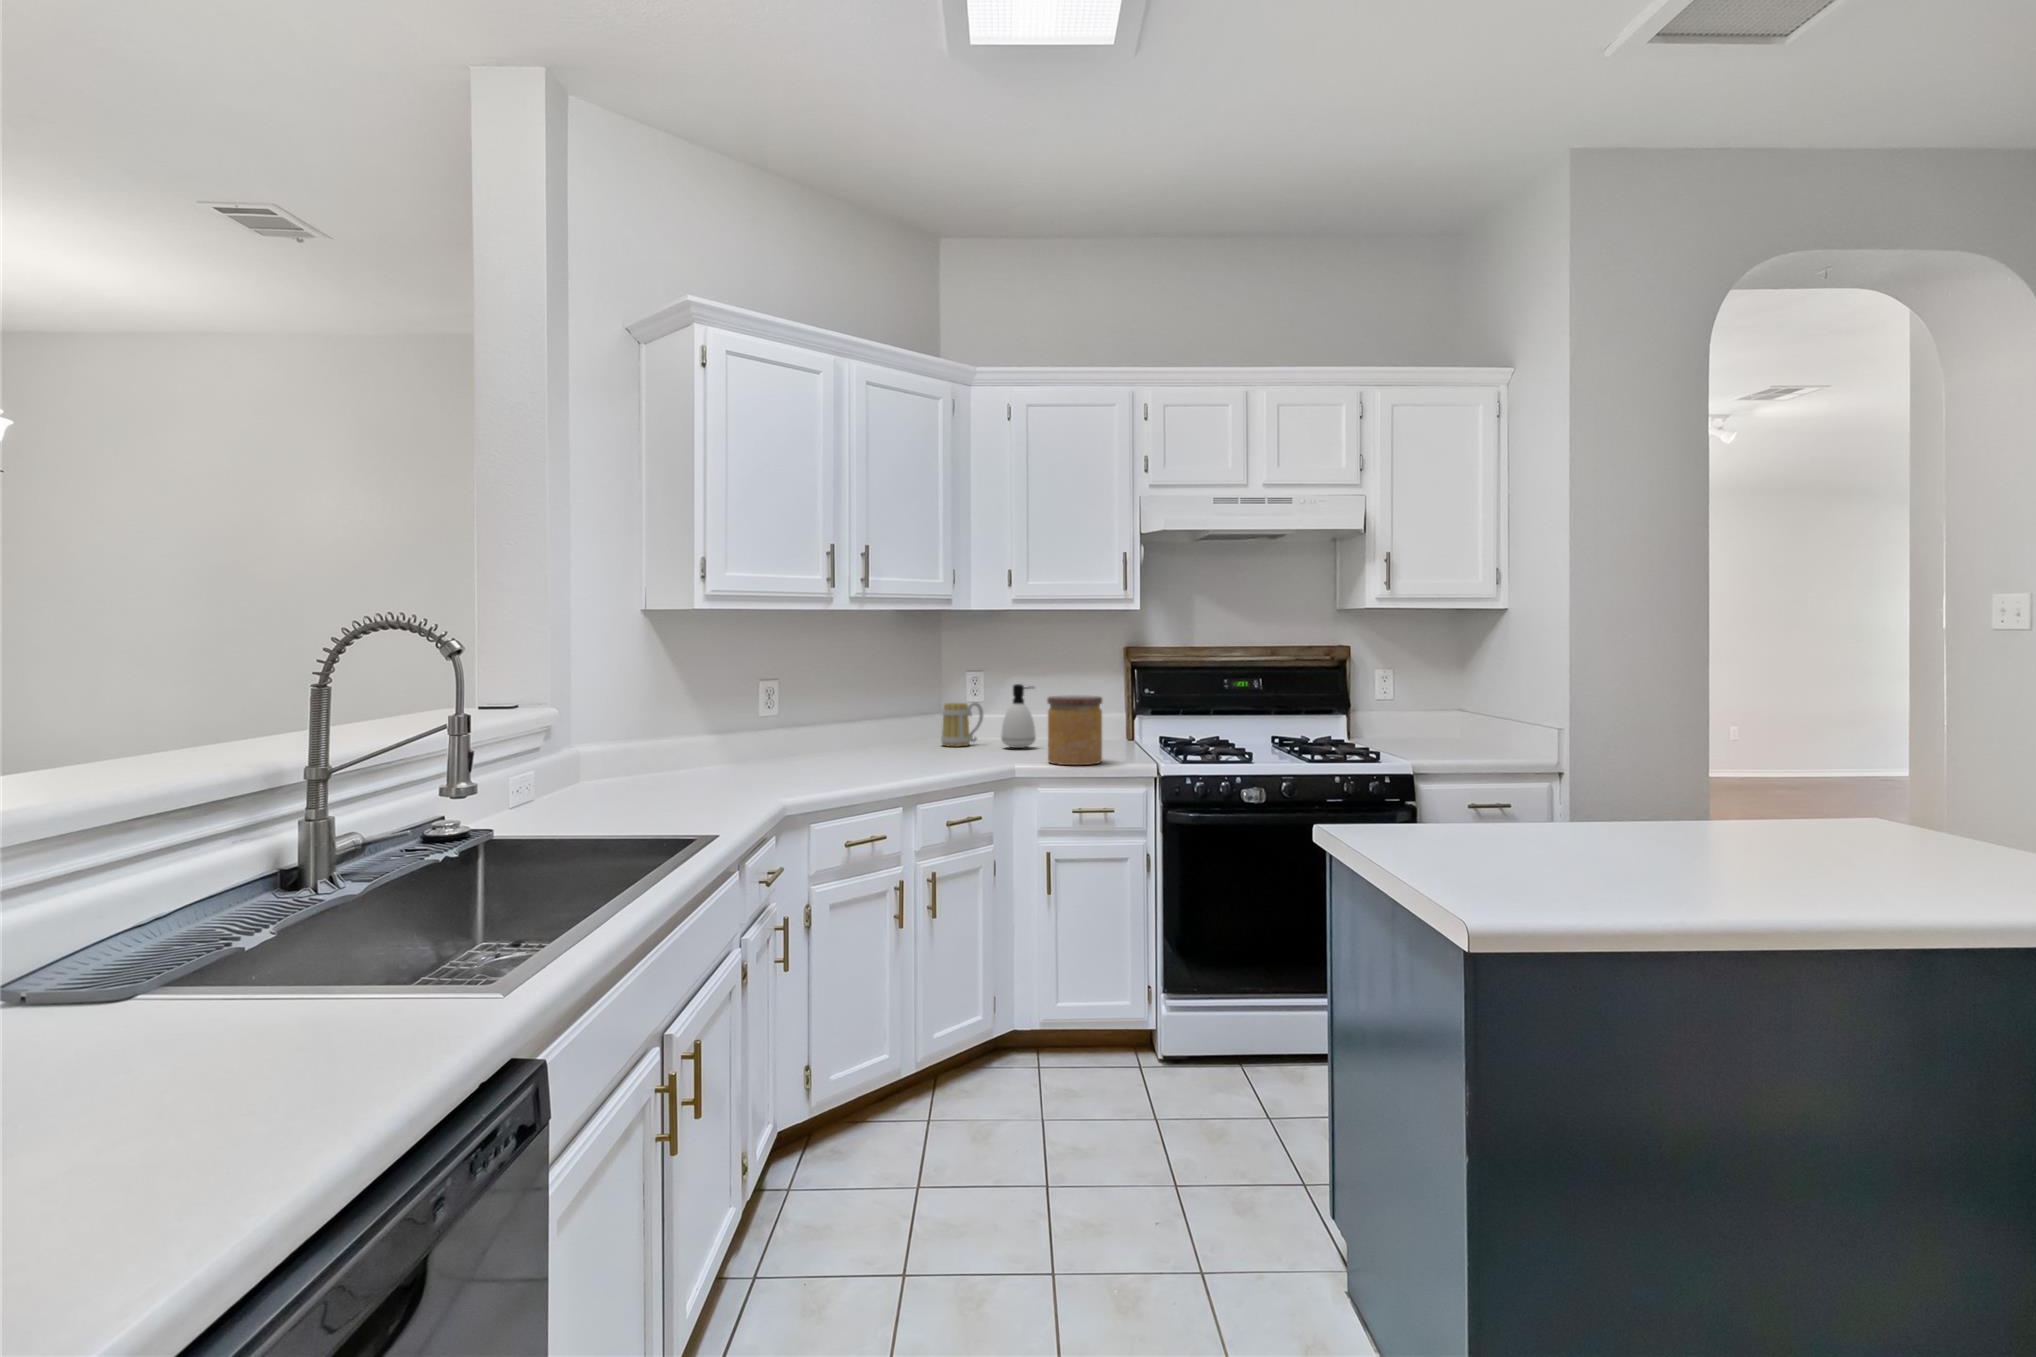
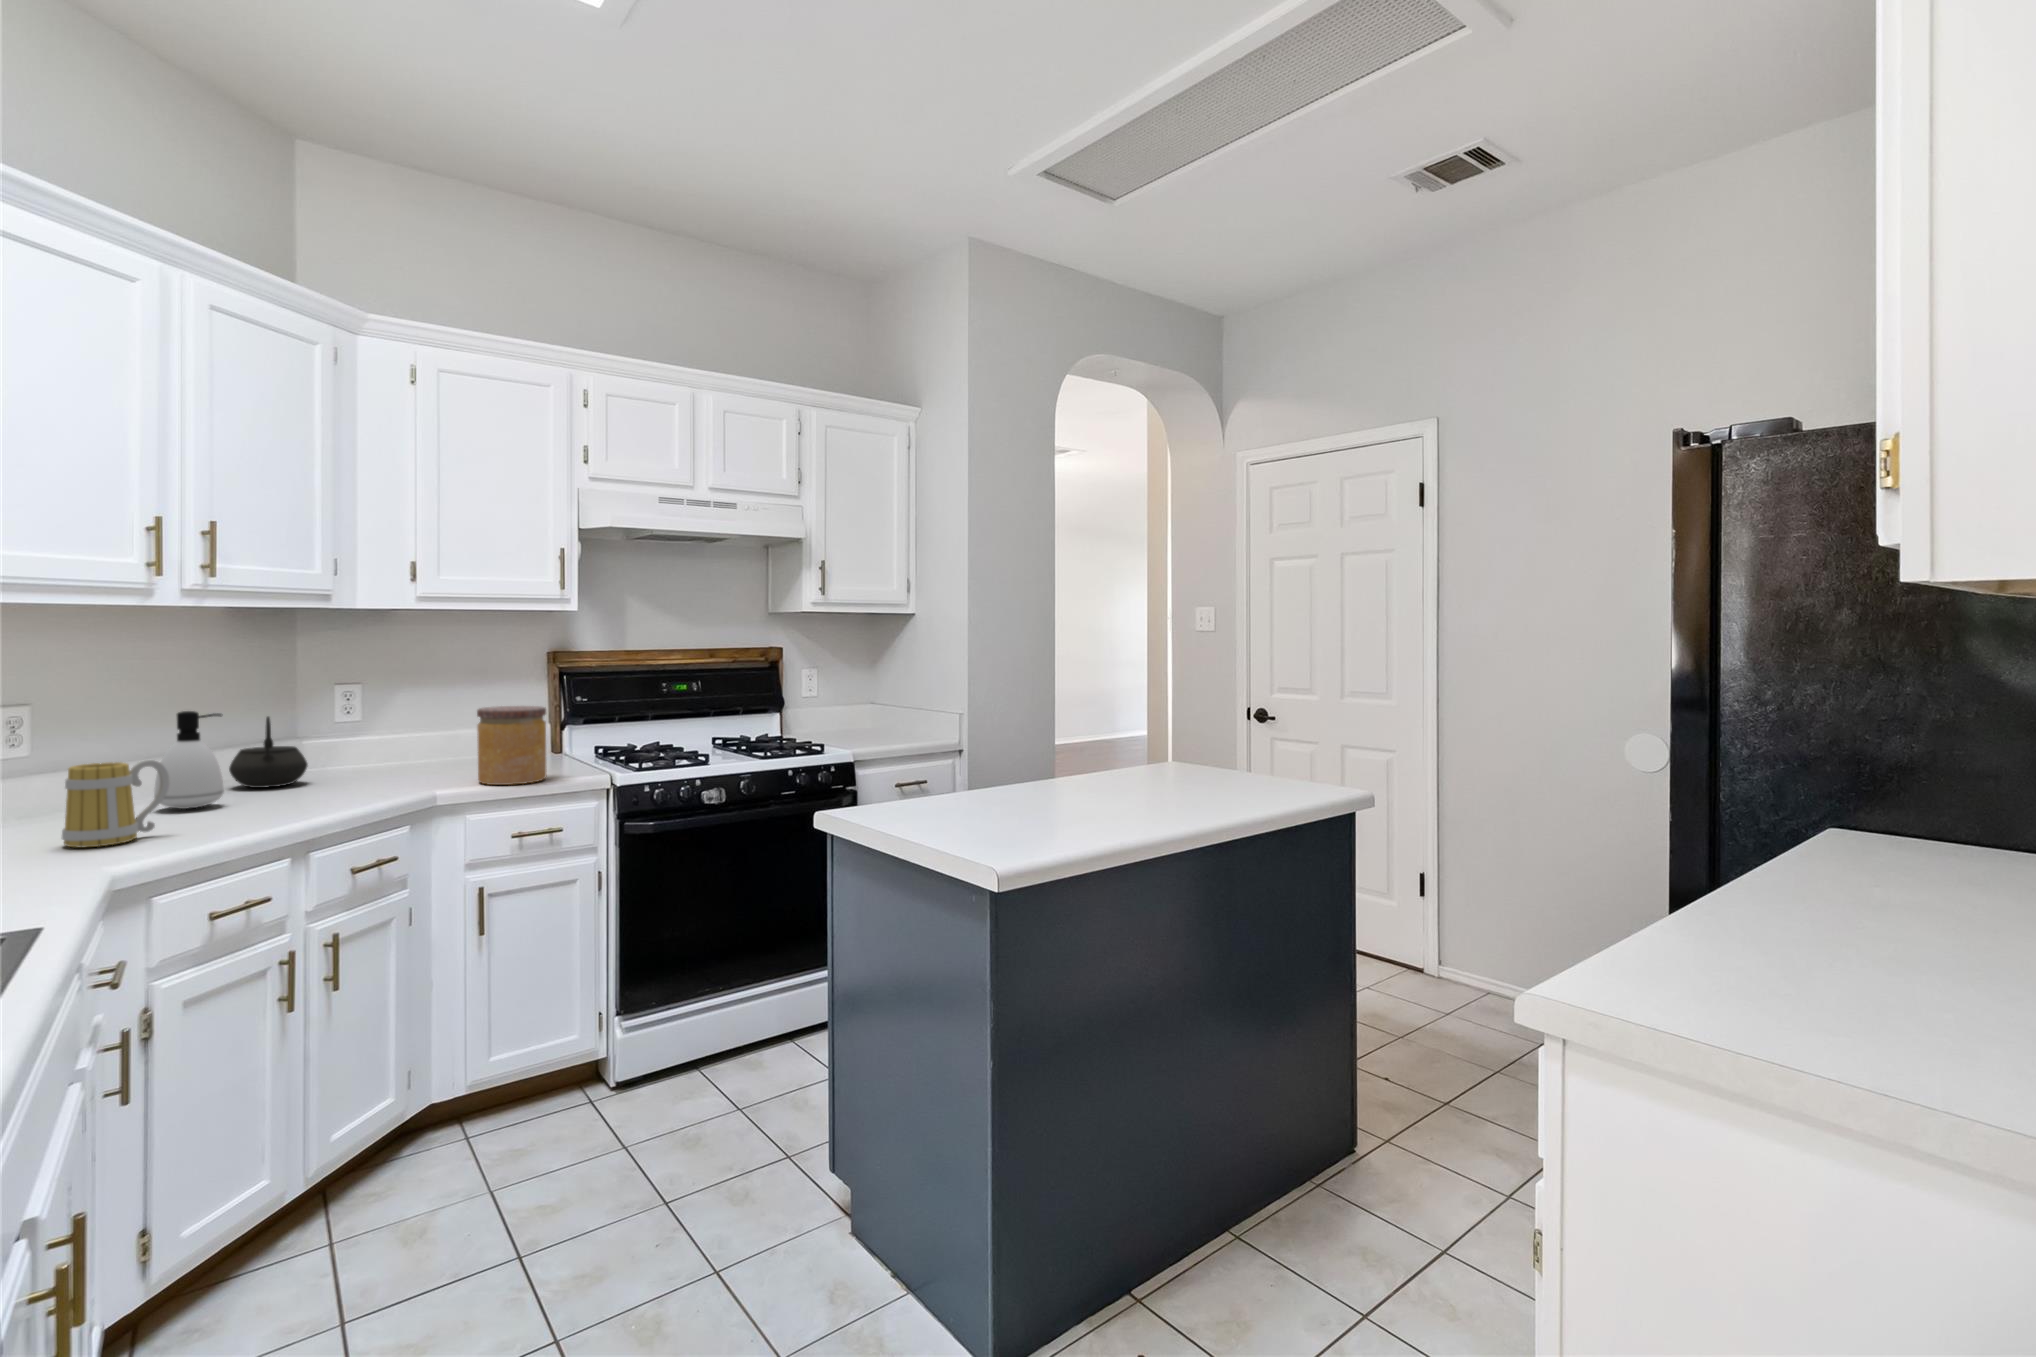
soap dispenser: present [1001,684,1035,748] -> present [154,711,224,809]
kettle: none [886,699,935,755] -> present [229,717,308,788]
mug: present [941,702,983,747] -> present [62,760,169,847]

